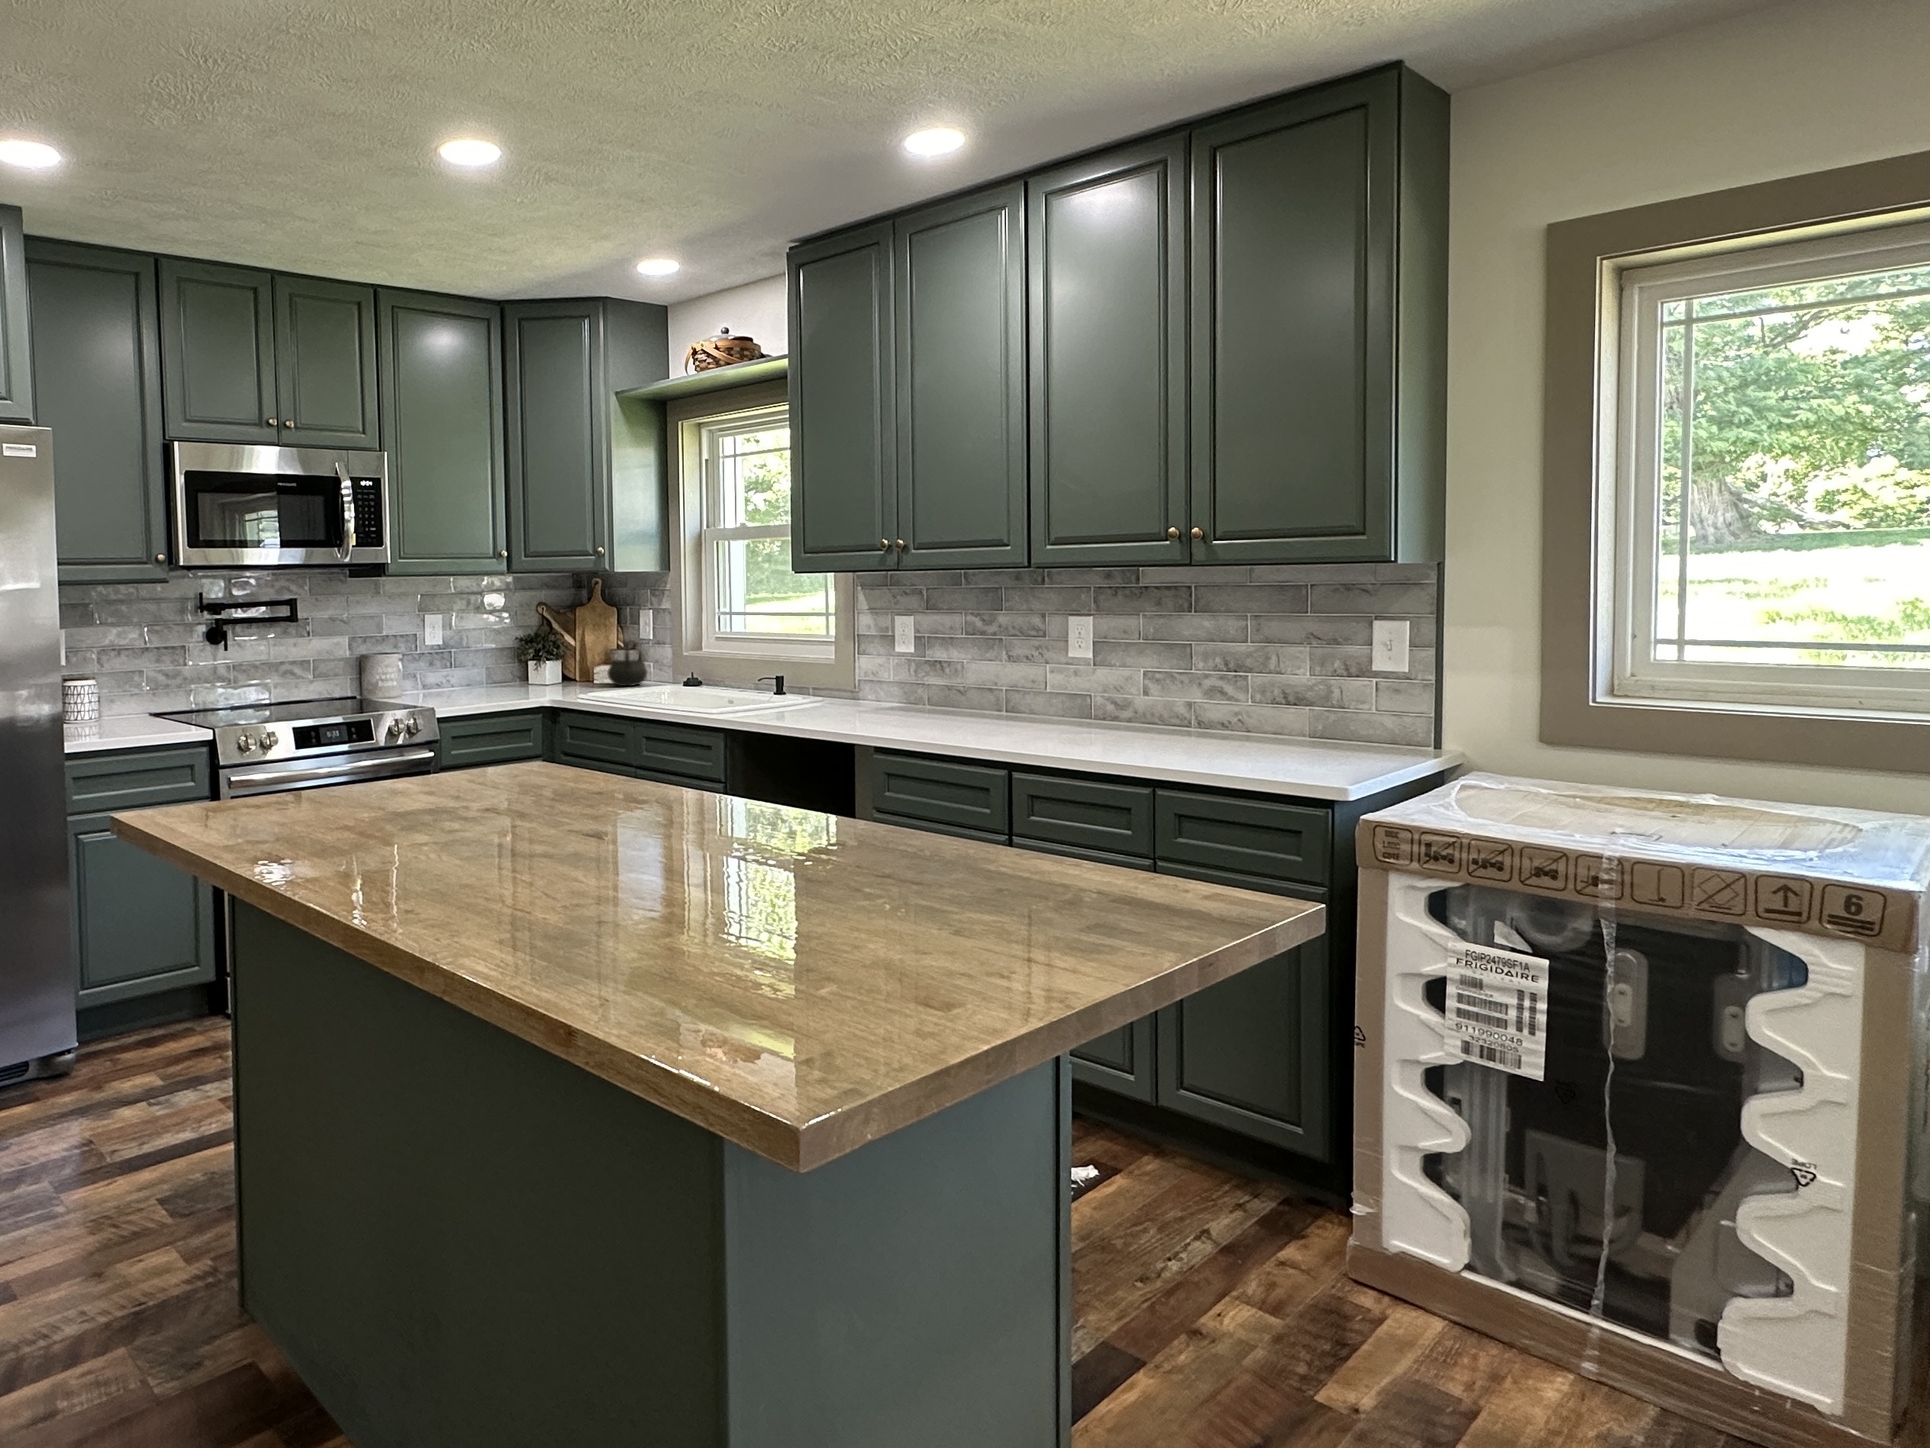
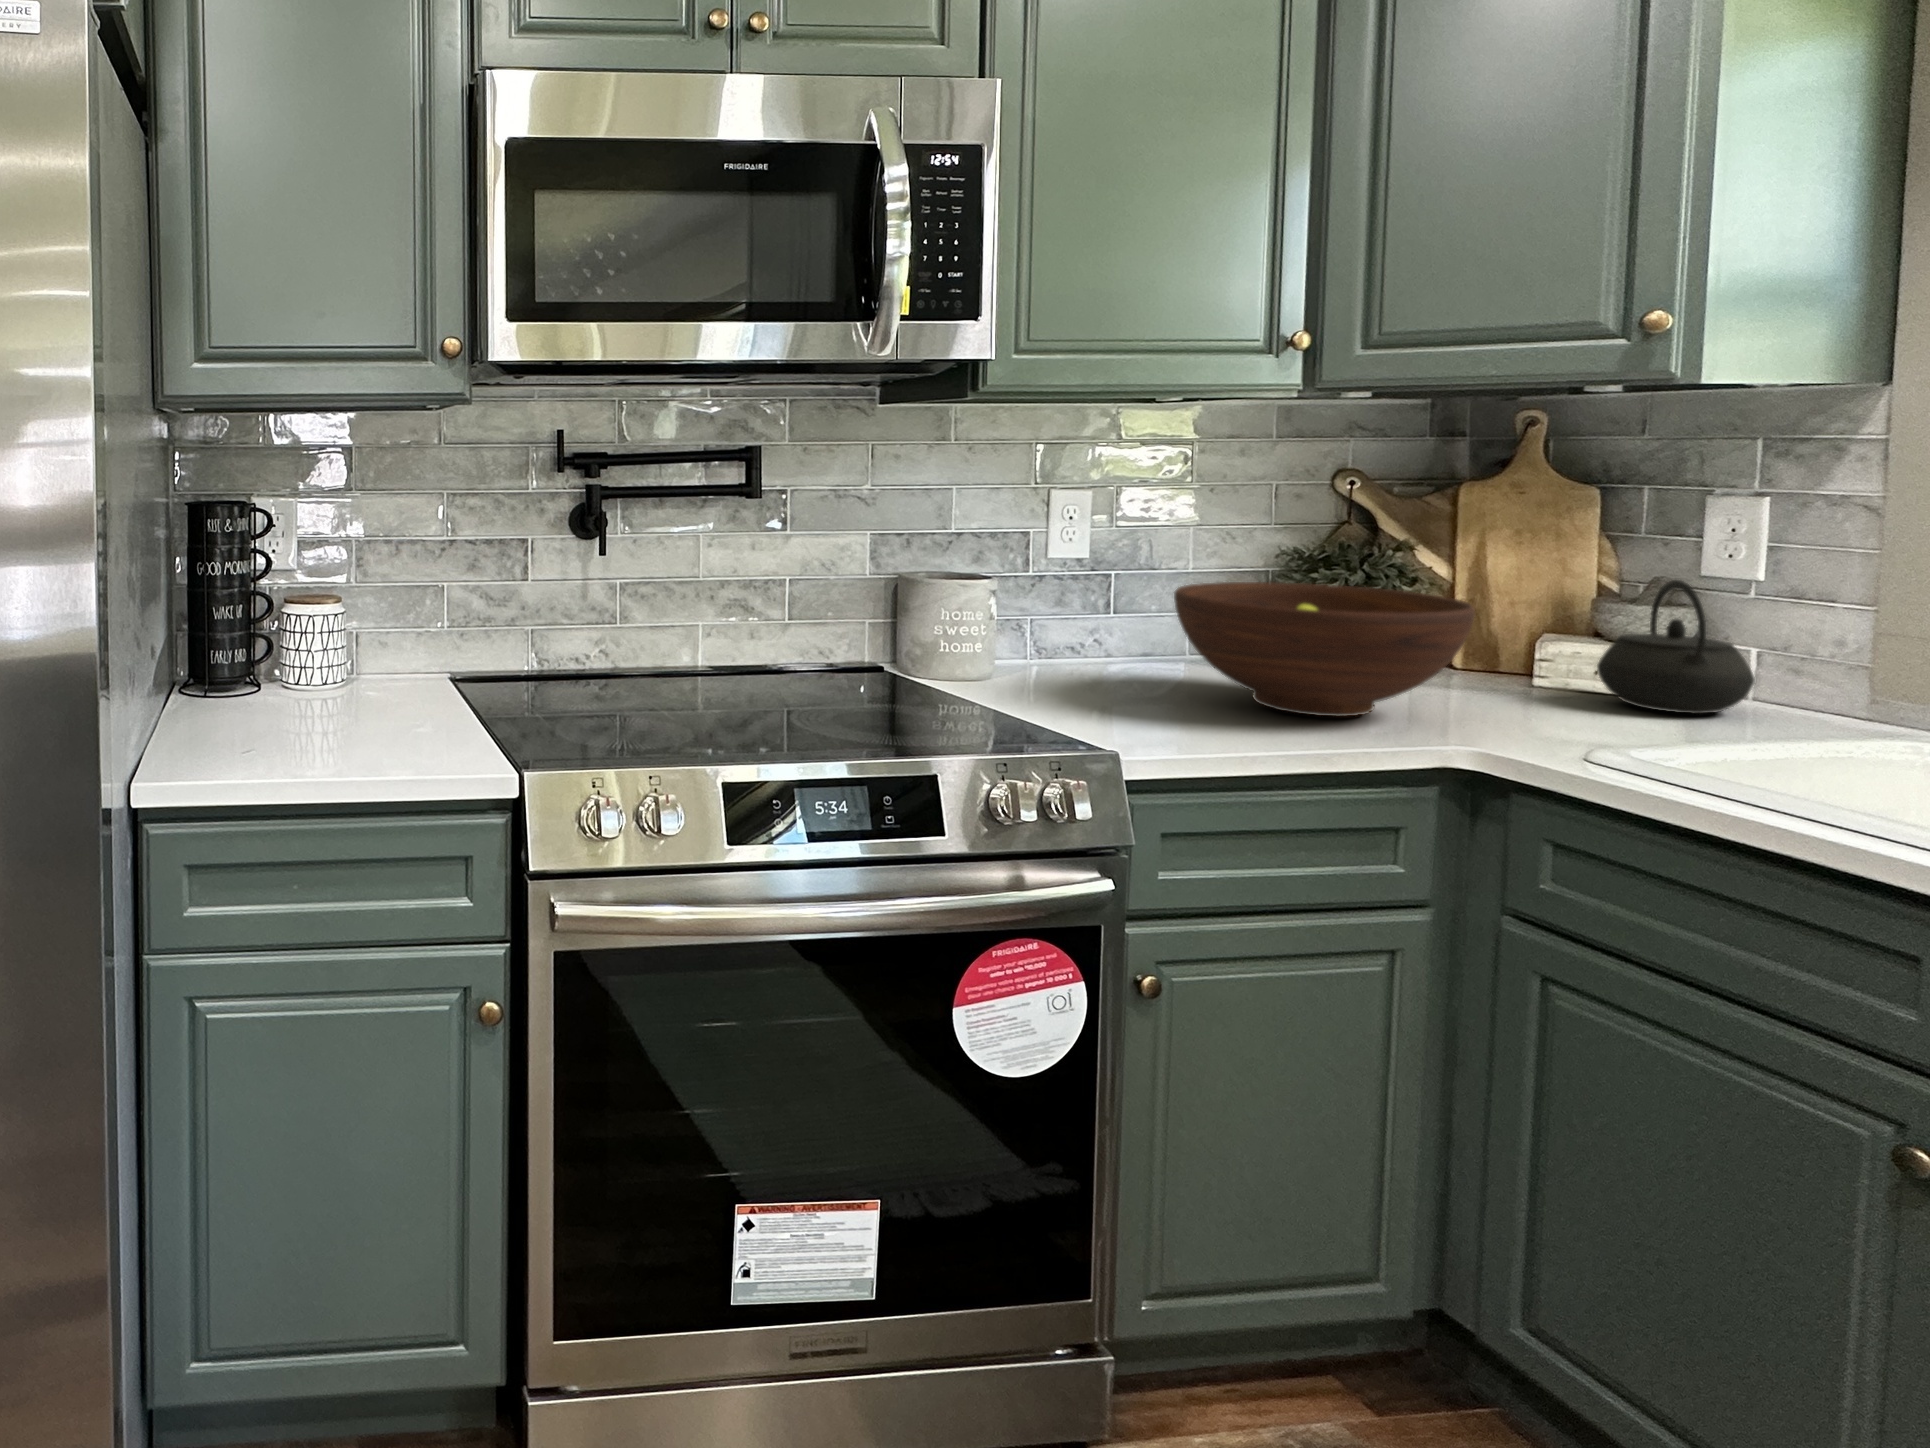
fruit bowl: none [465,648,559,695] -> present [1174,582,1475,717]

